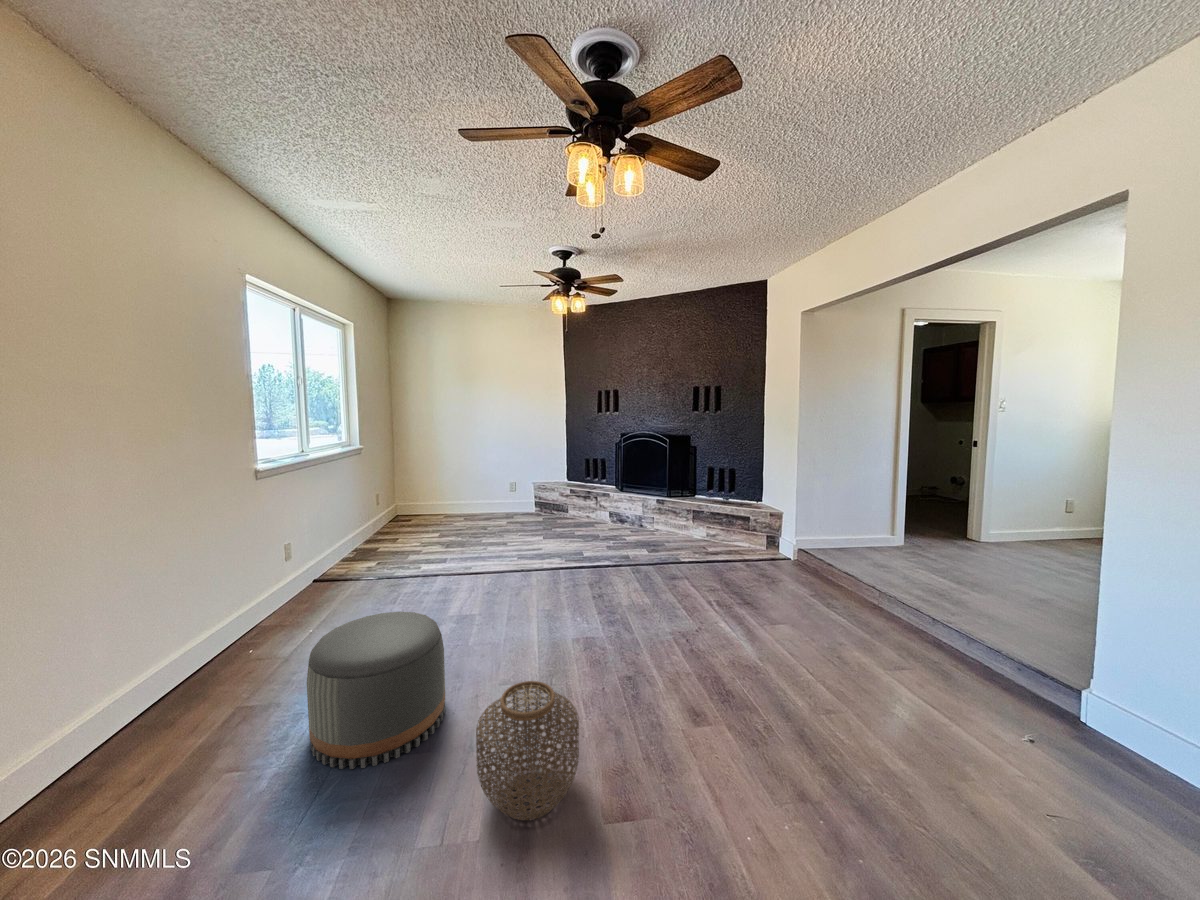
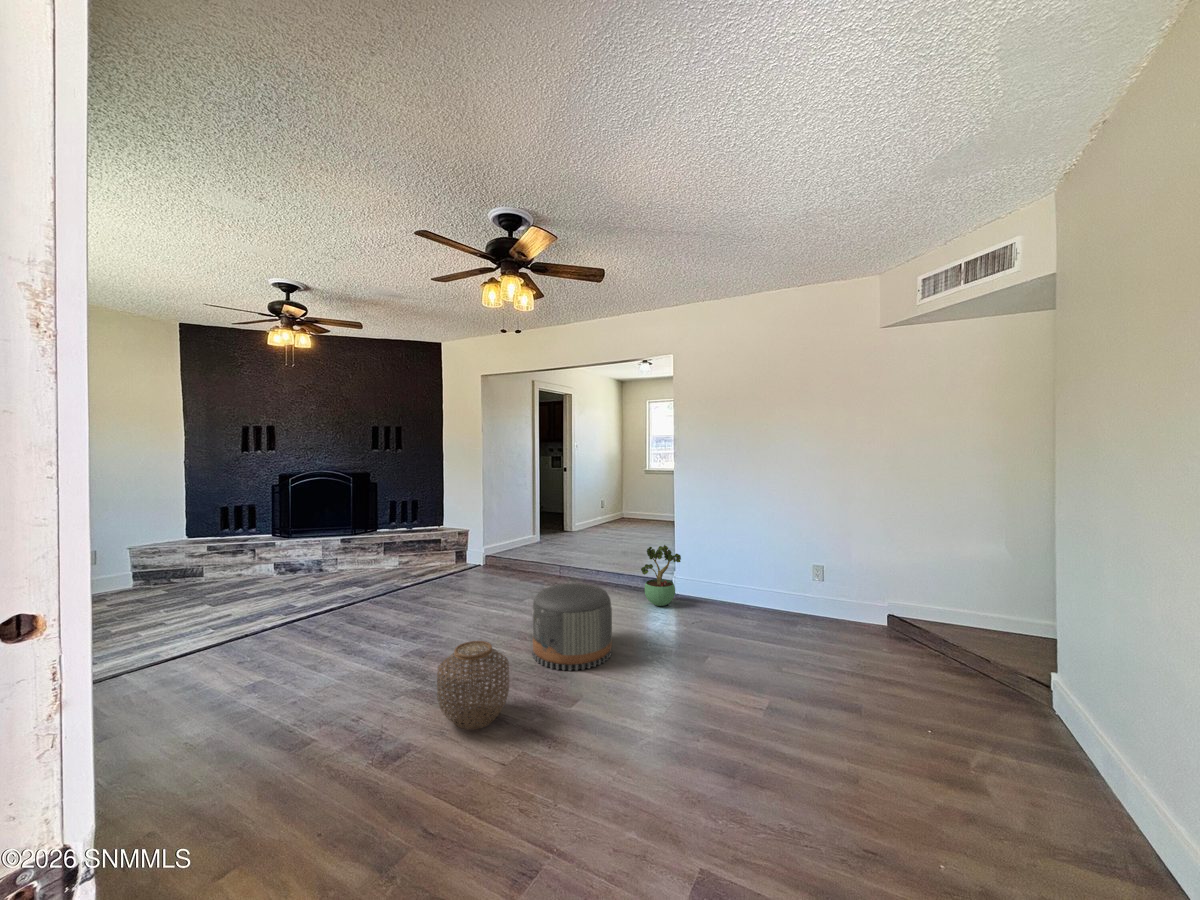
pouf: present [307,612,445,769] -> present [532,583,612,671]
potted plant: none [1010,625,1144,766] -> present [641,545,681,606]

